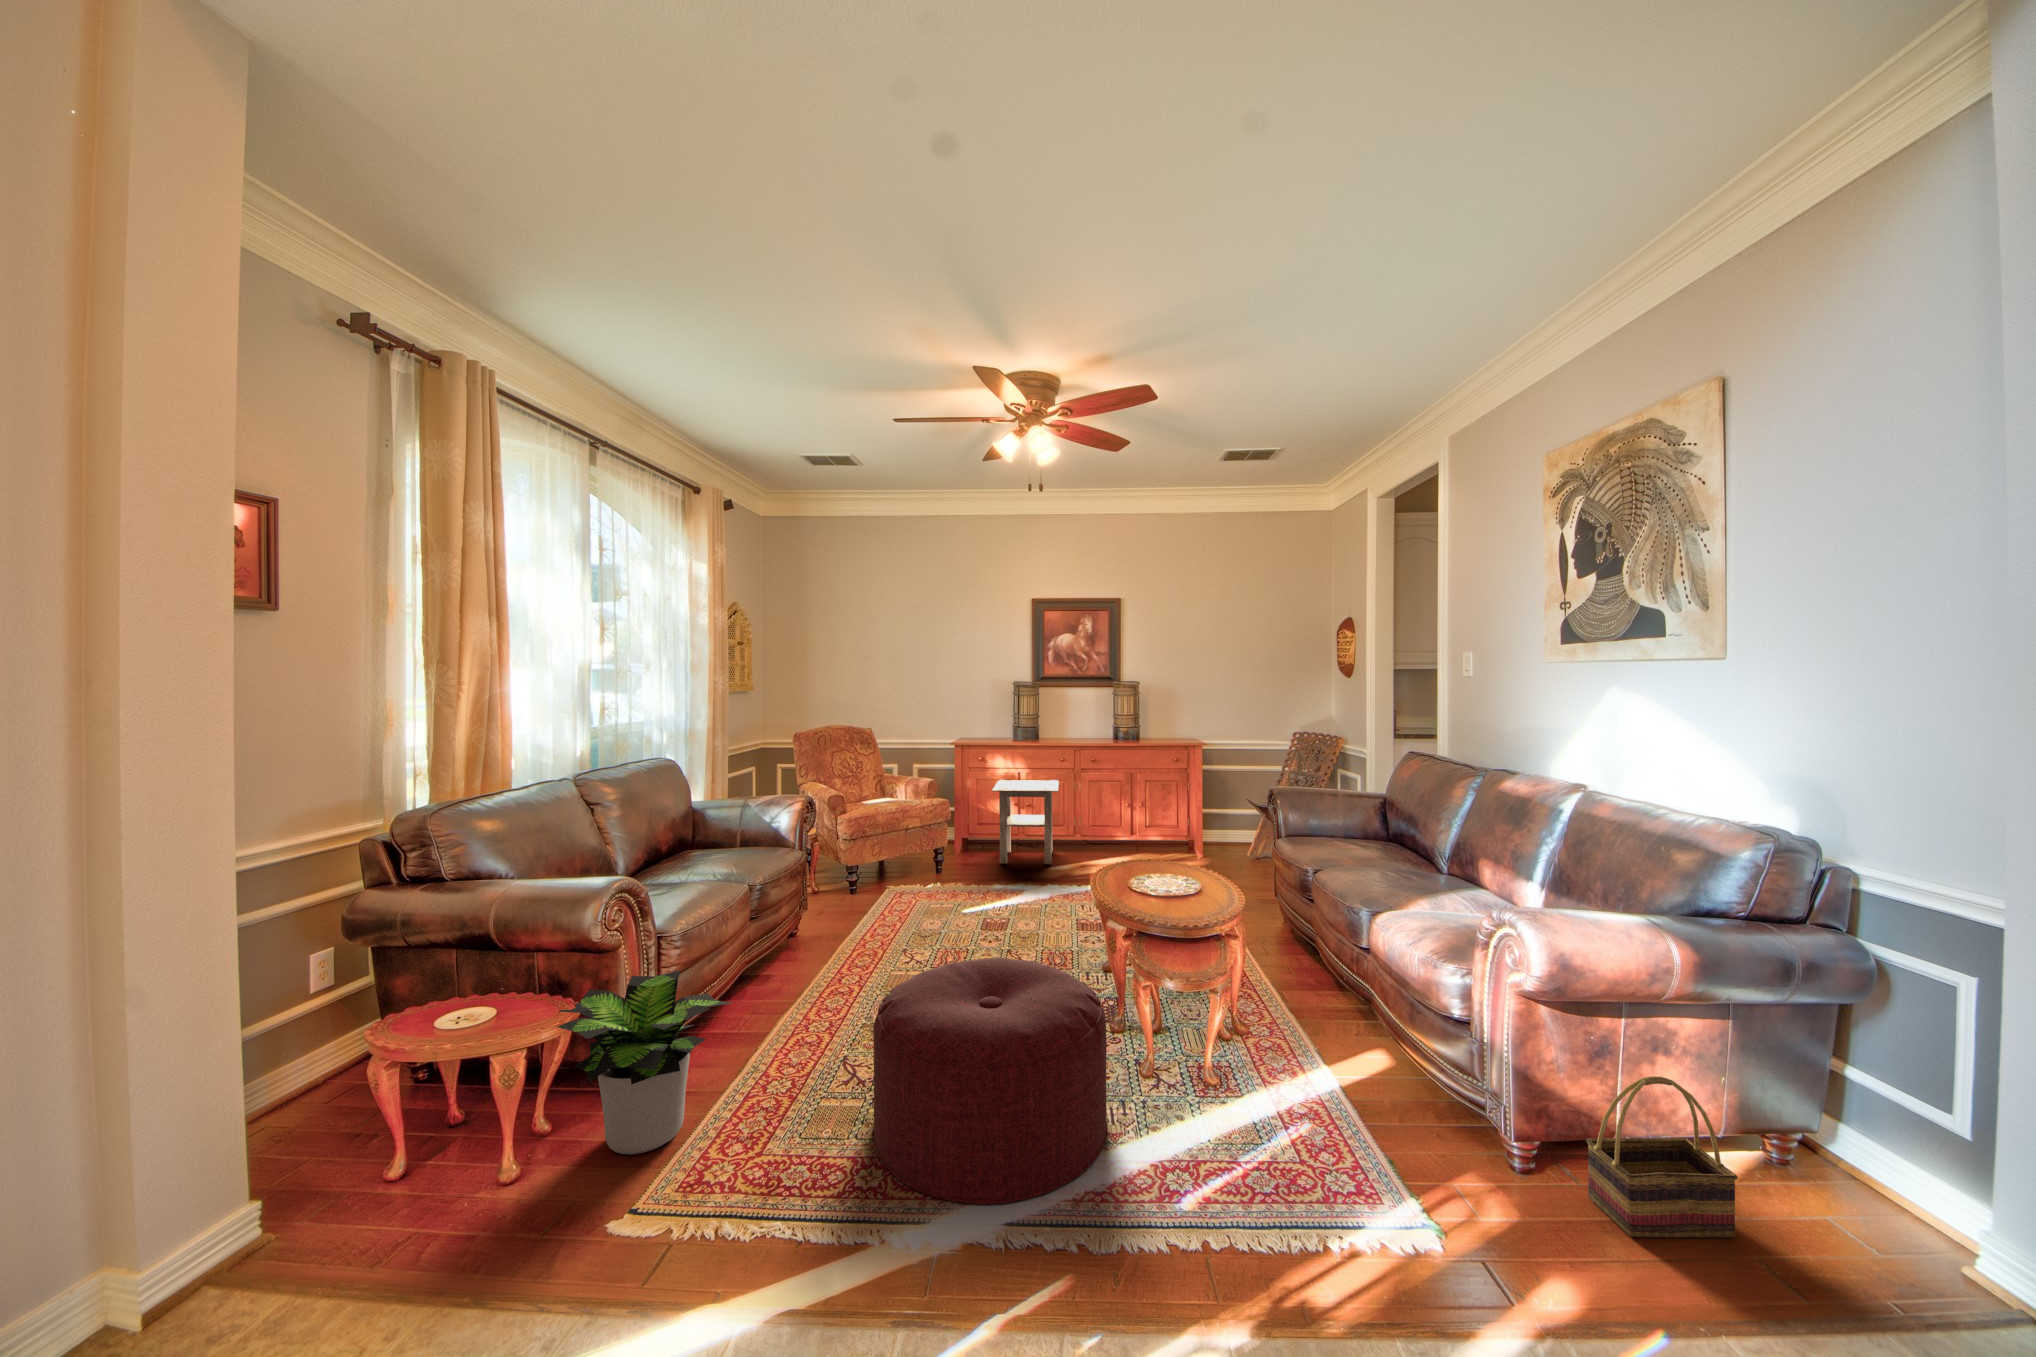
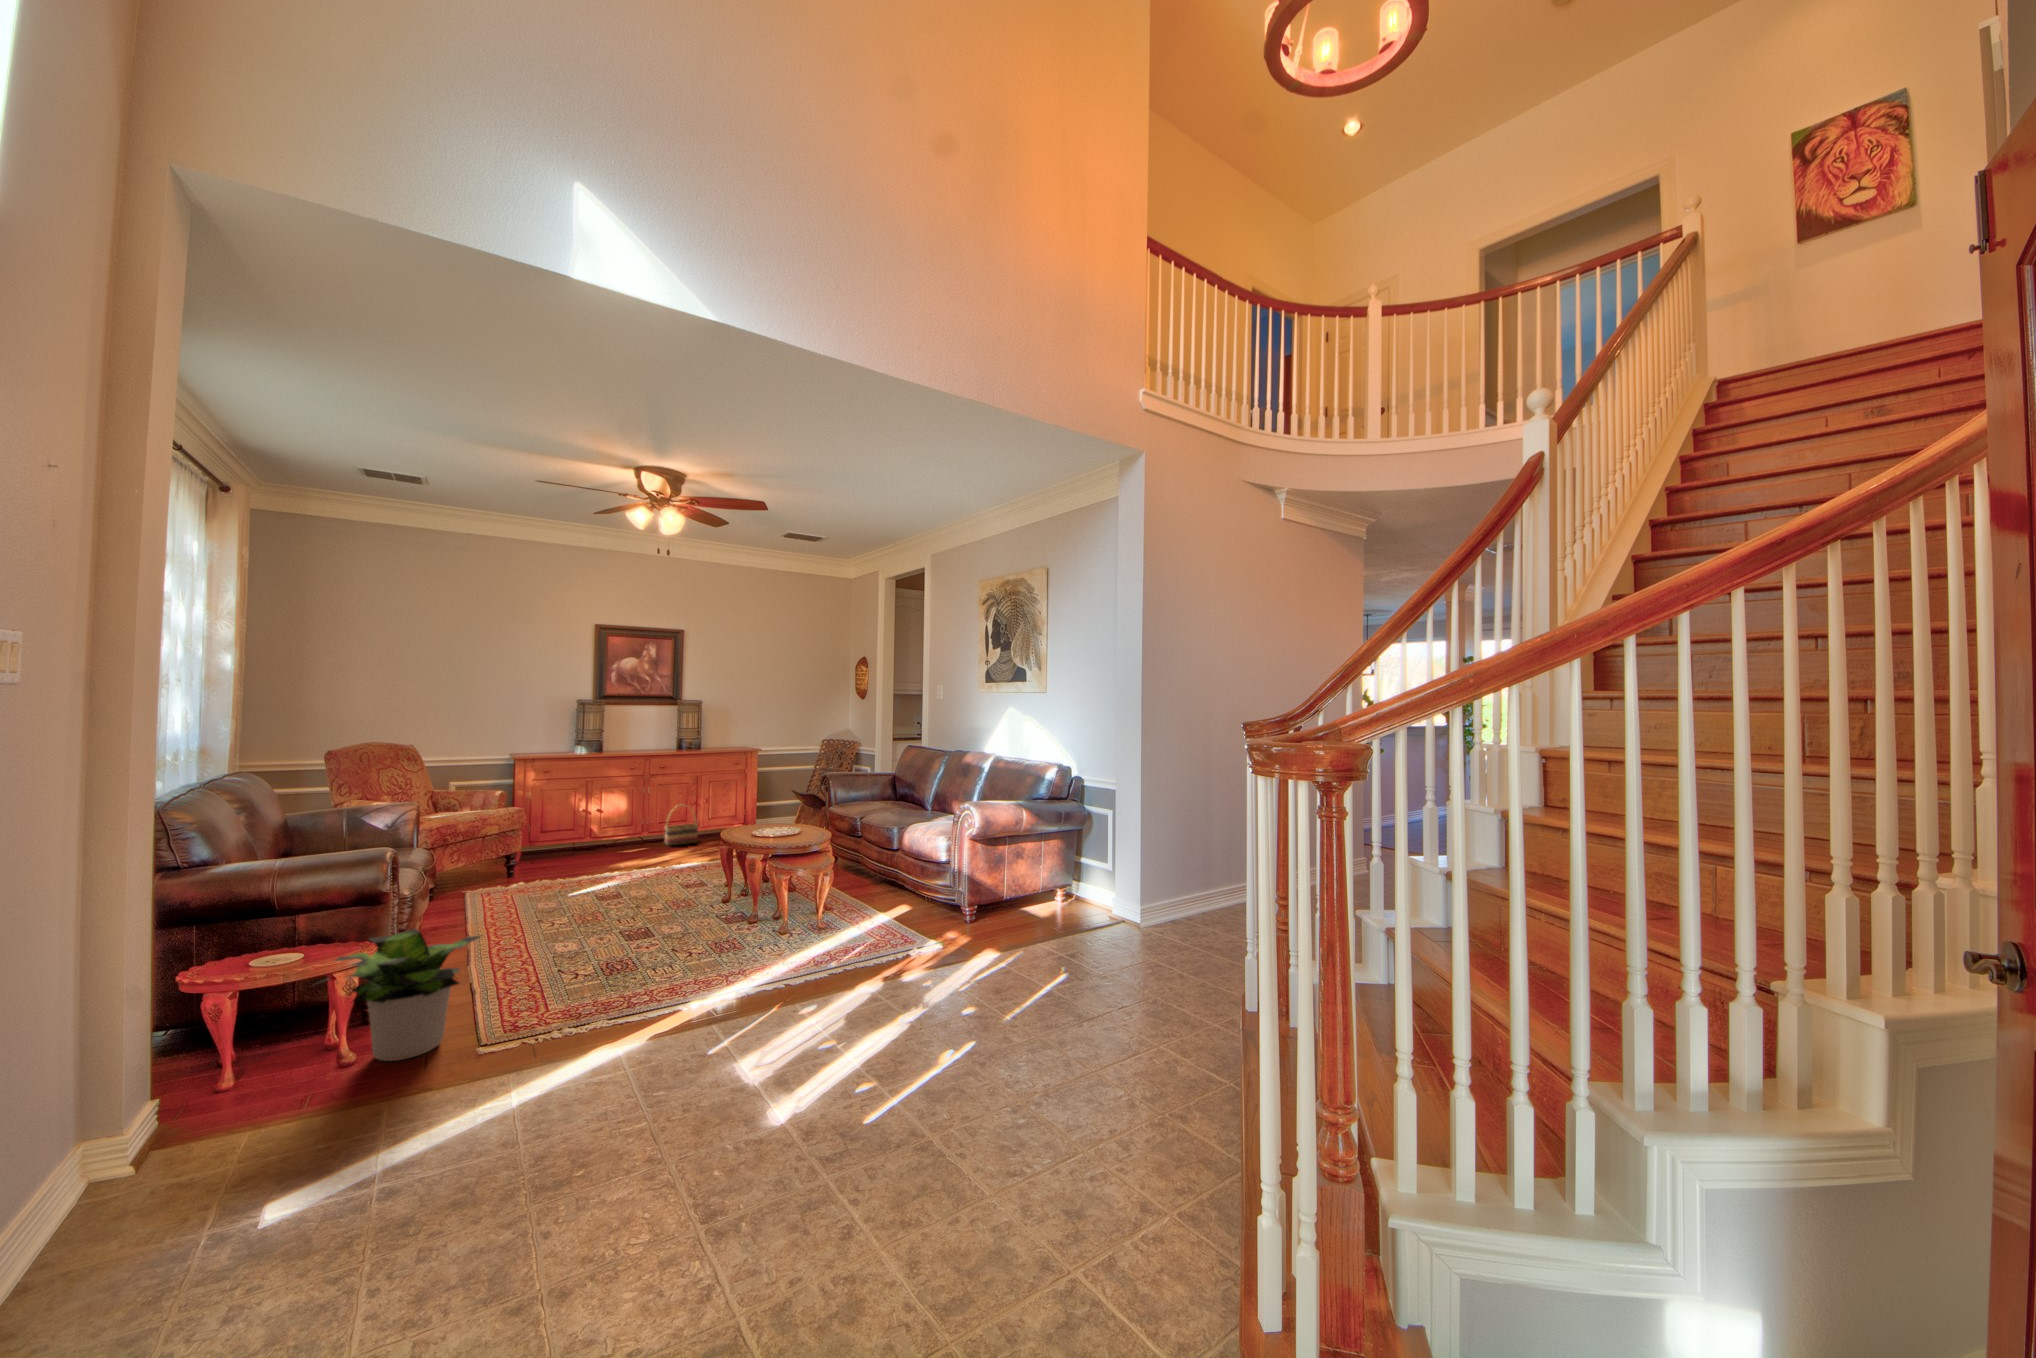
side table: present [992,780,1059,864] -> none [566,786,638,863]
ottoman: present [873,957,1107,1204] -> none [607,880,771,1010]
basket: present [1586,1076,1738,1238] -> present [665,813,698,846]

